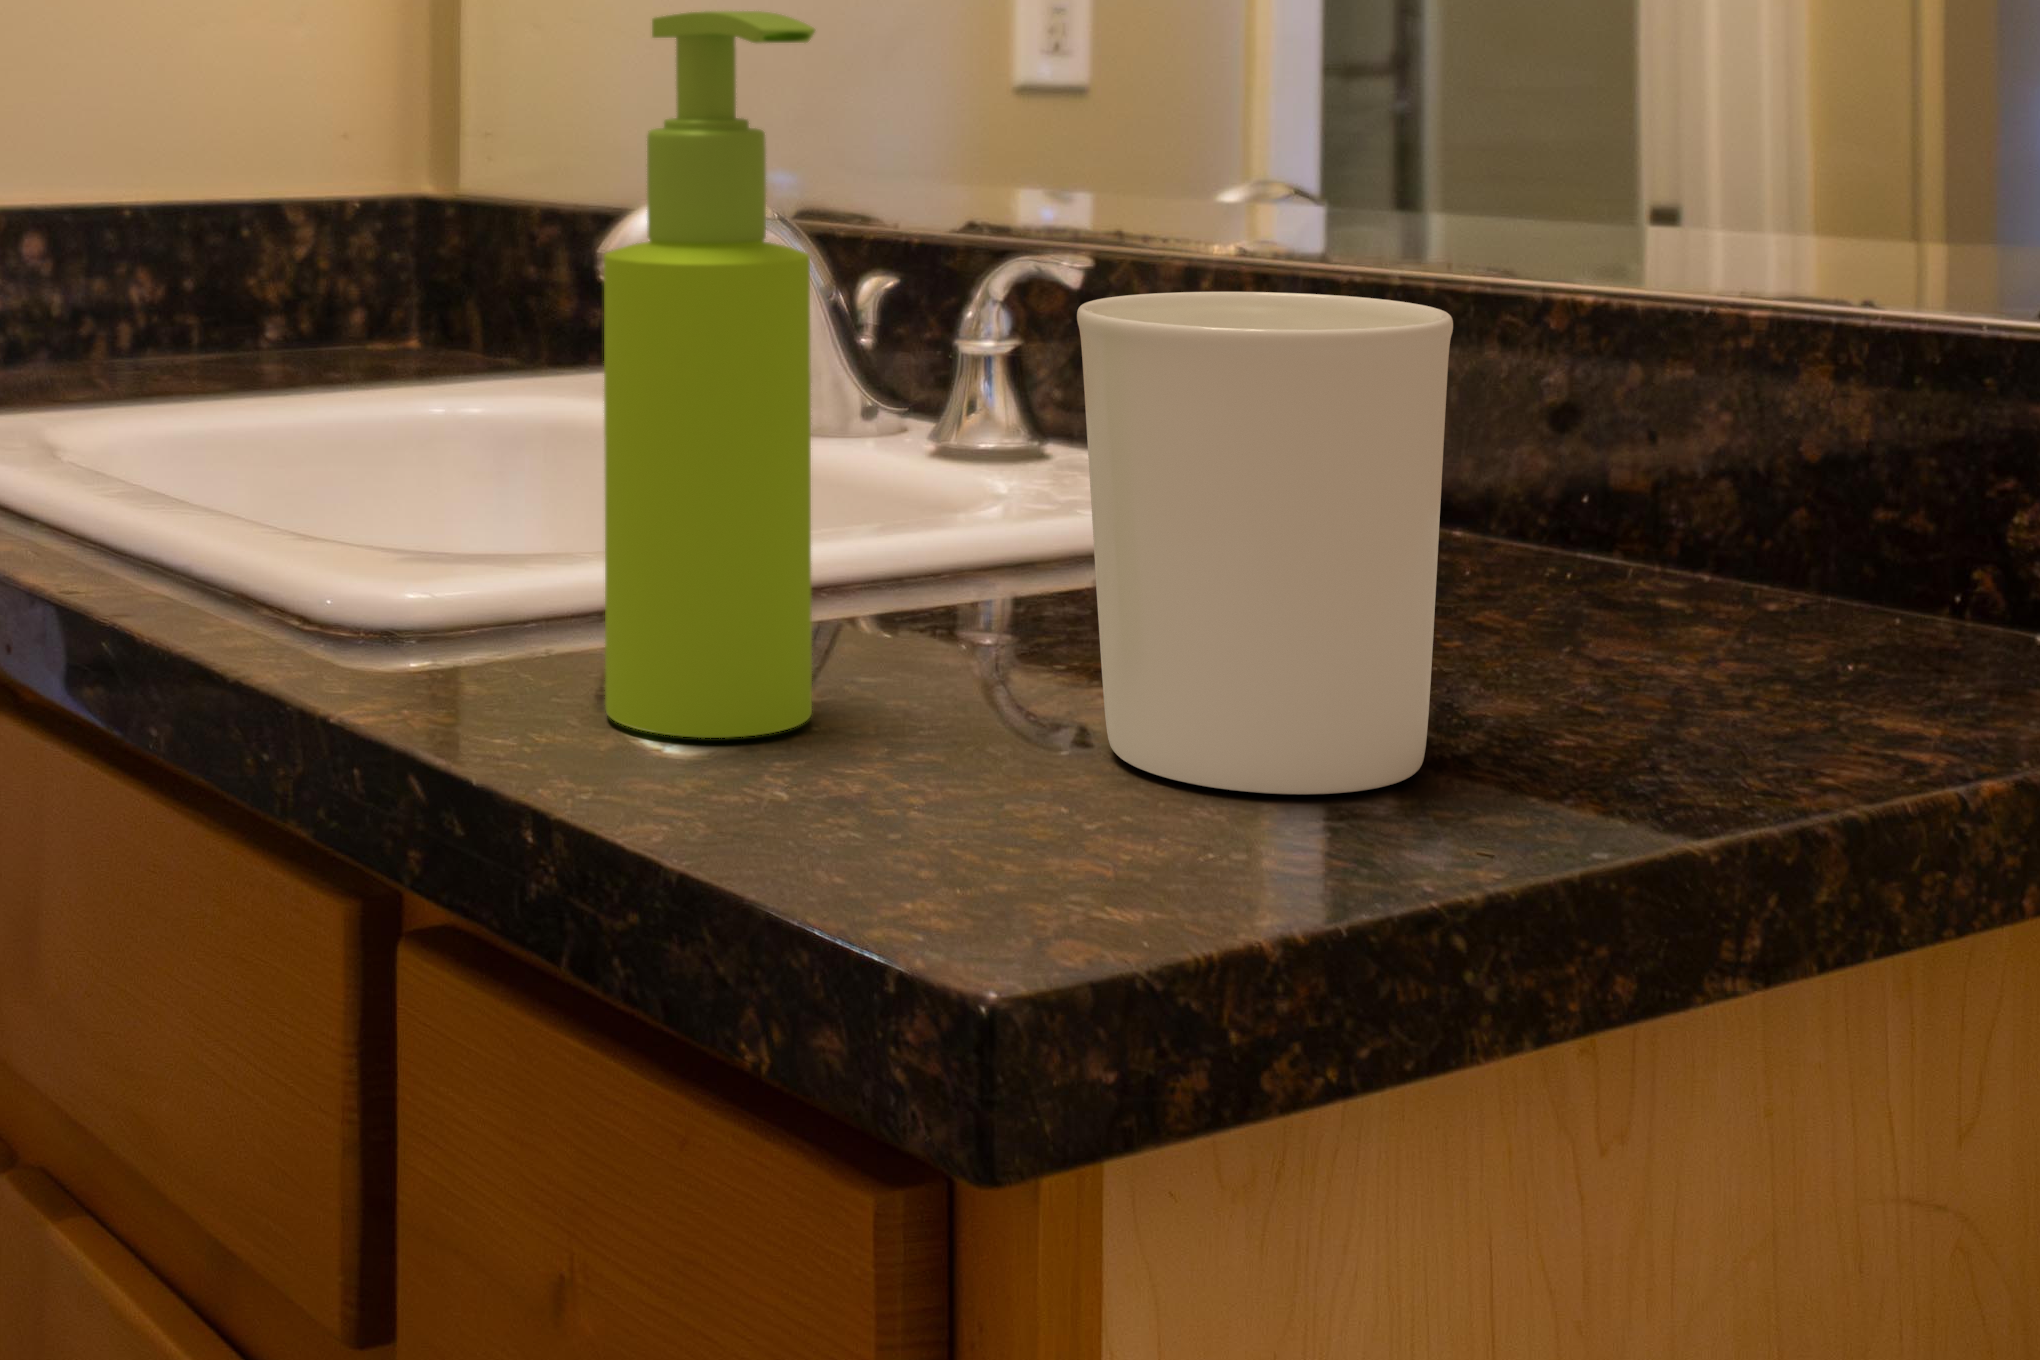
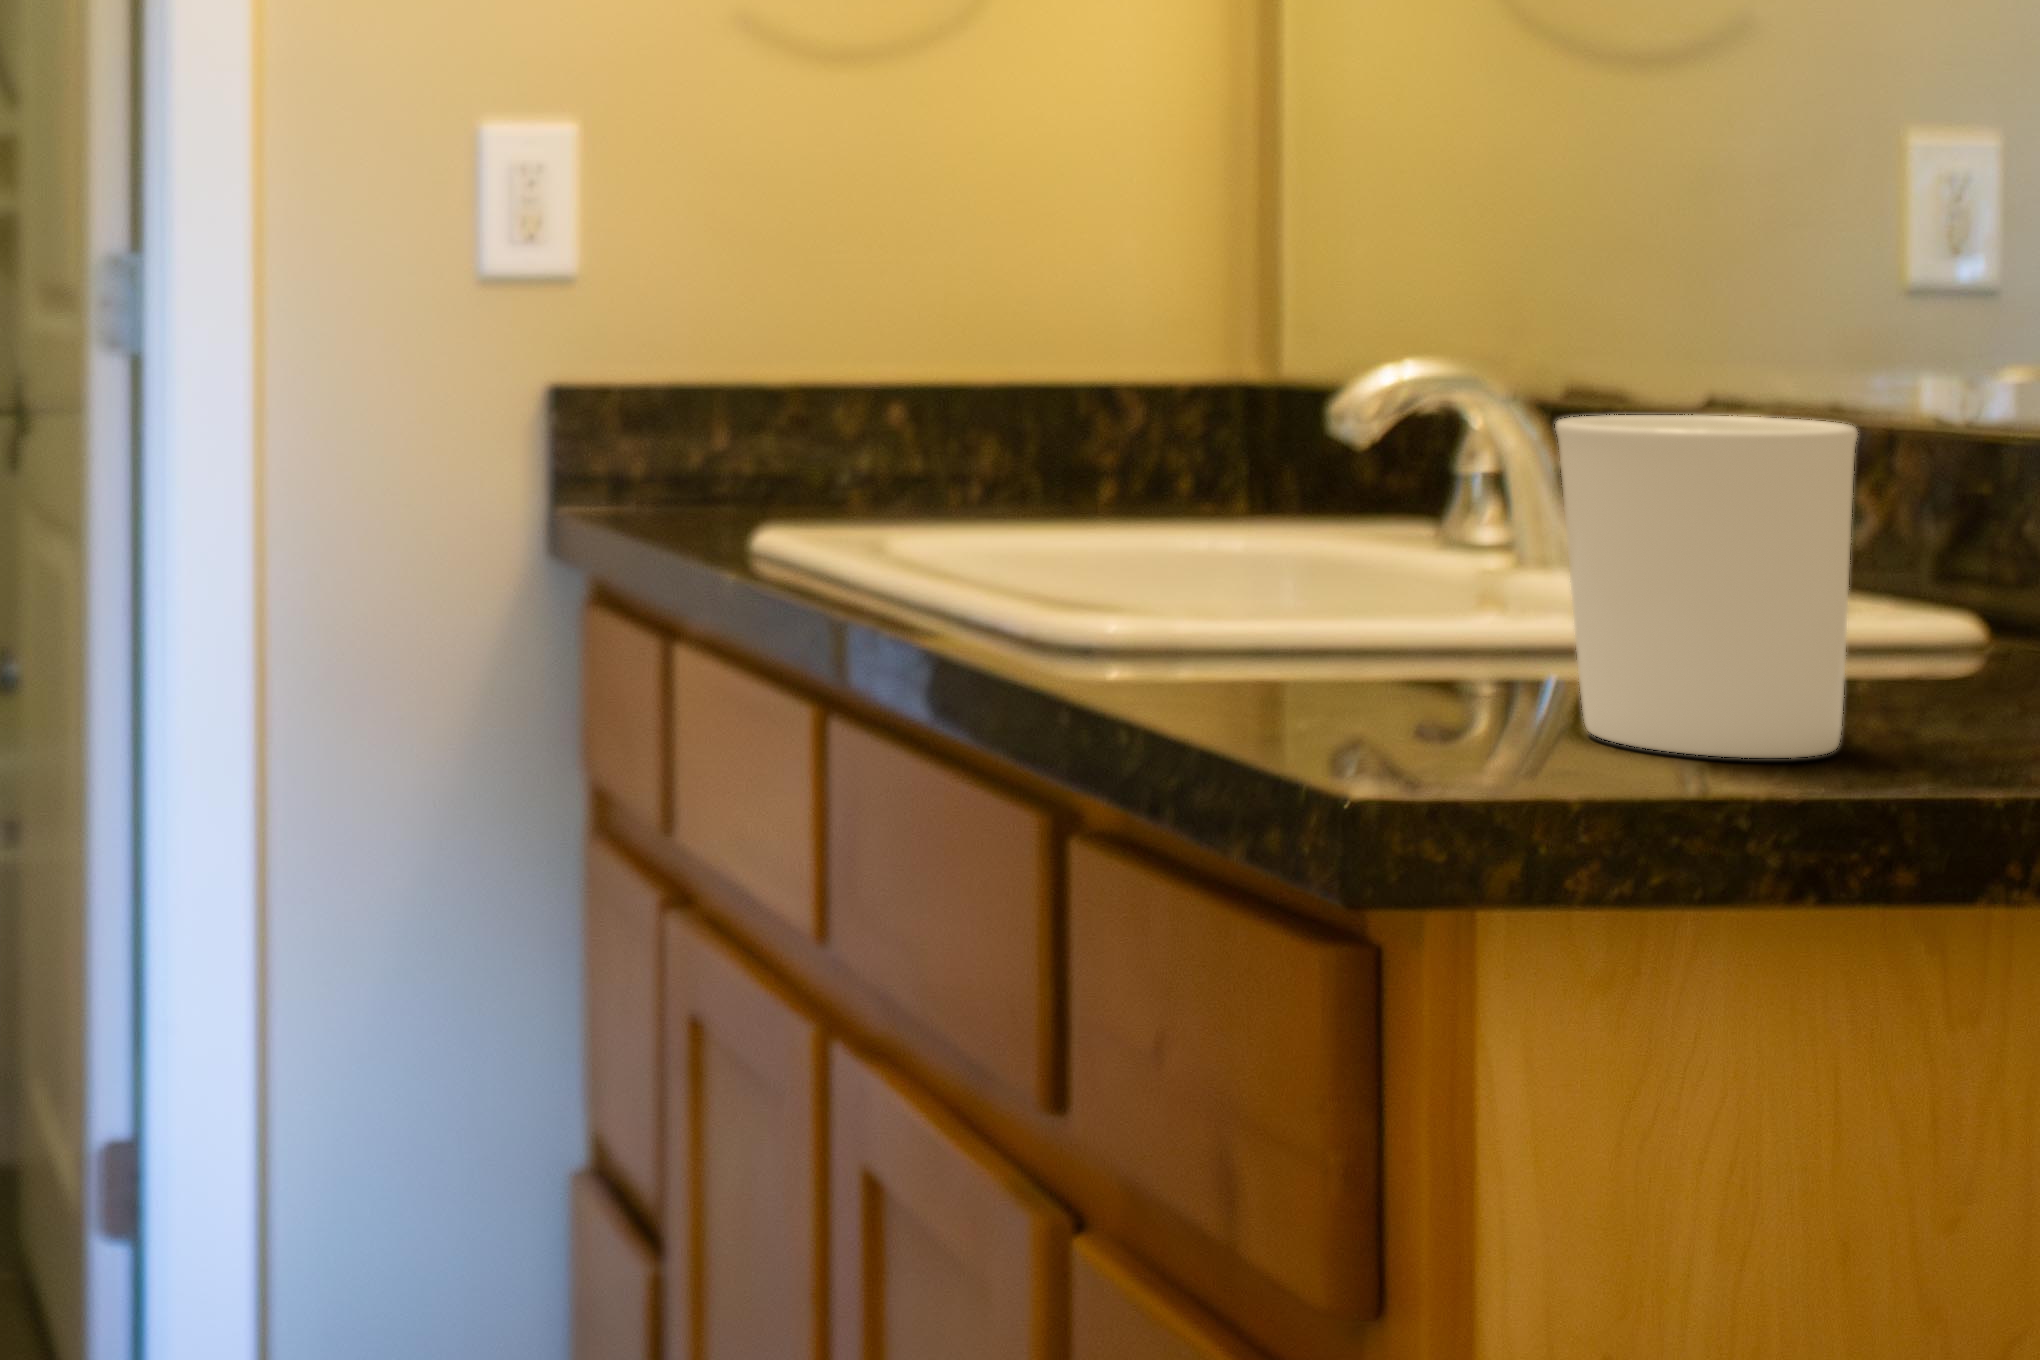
soap dispenser: present [604,11,815,738] -> none [1211,215,1371,703]

